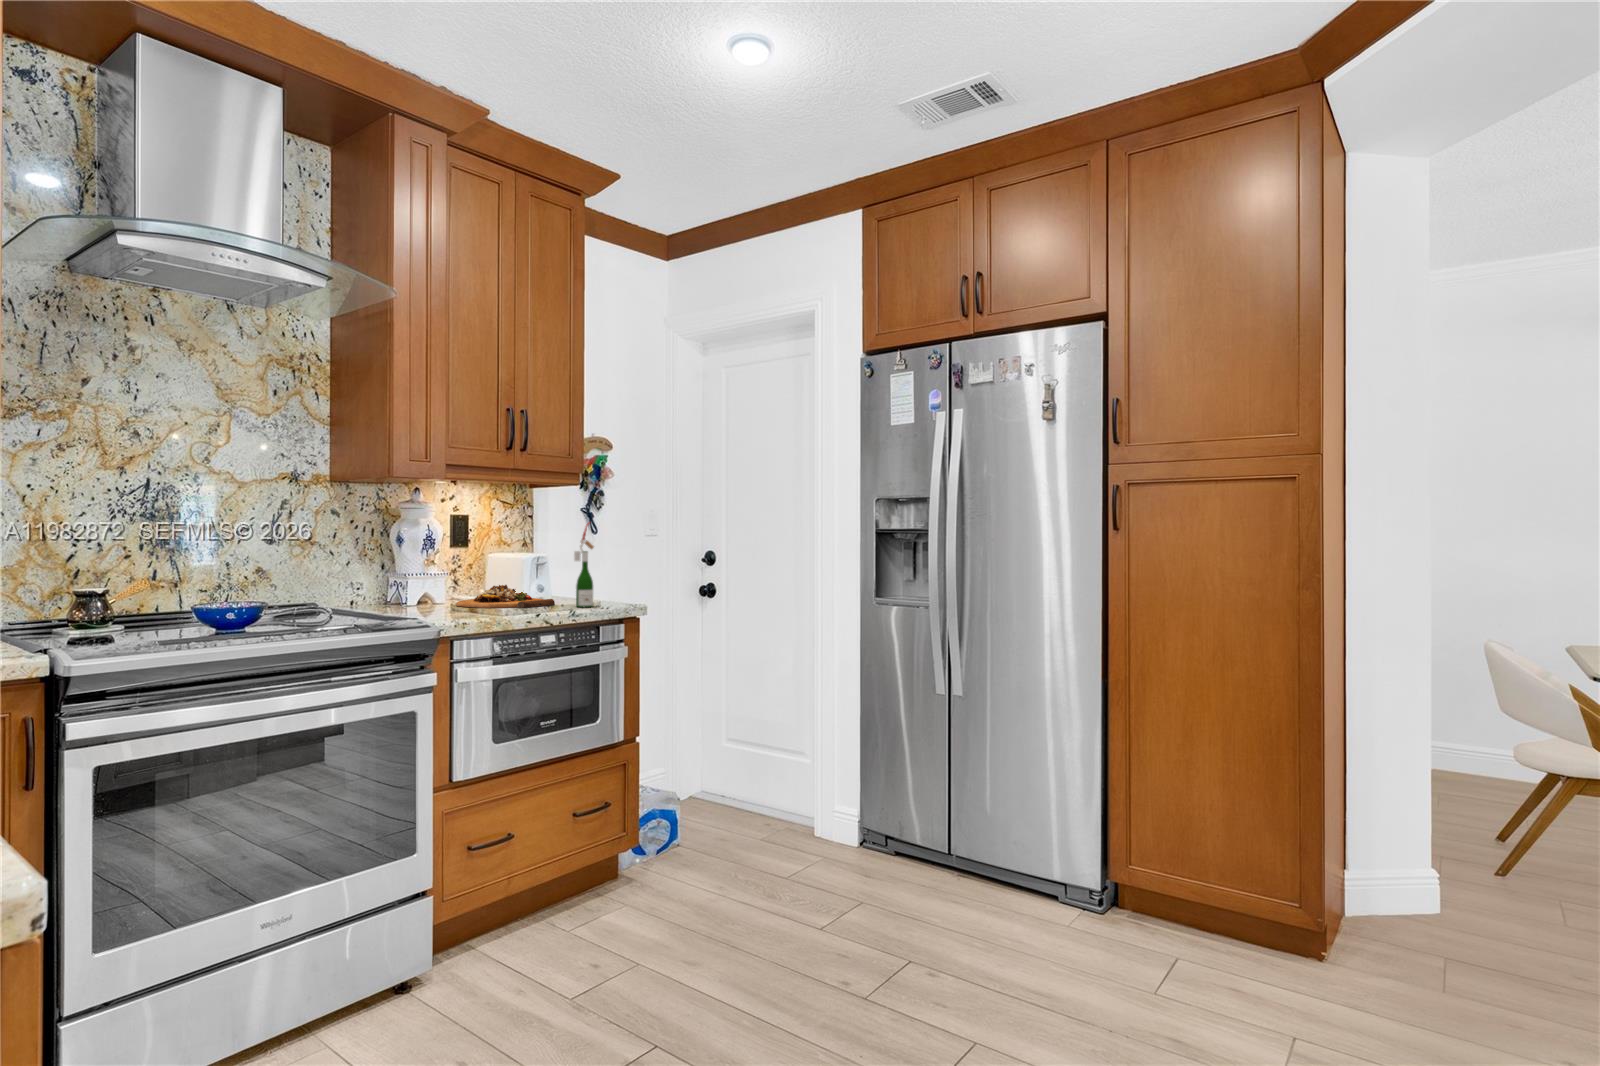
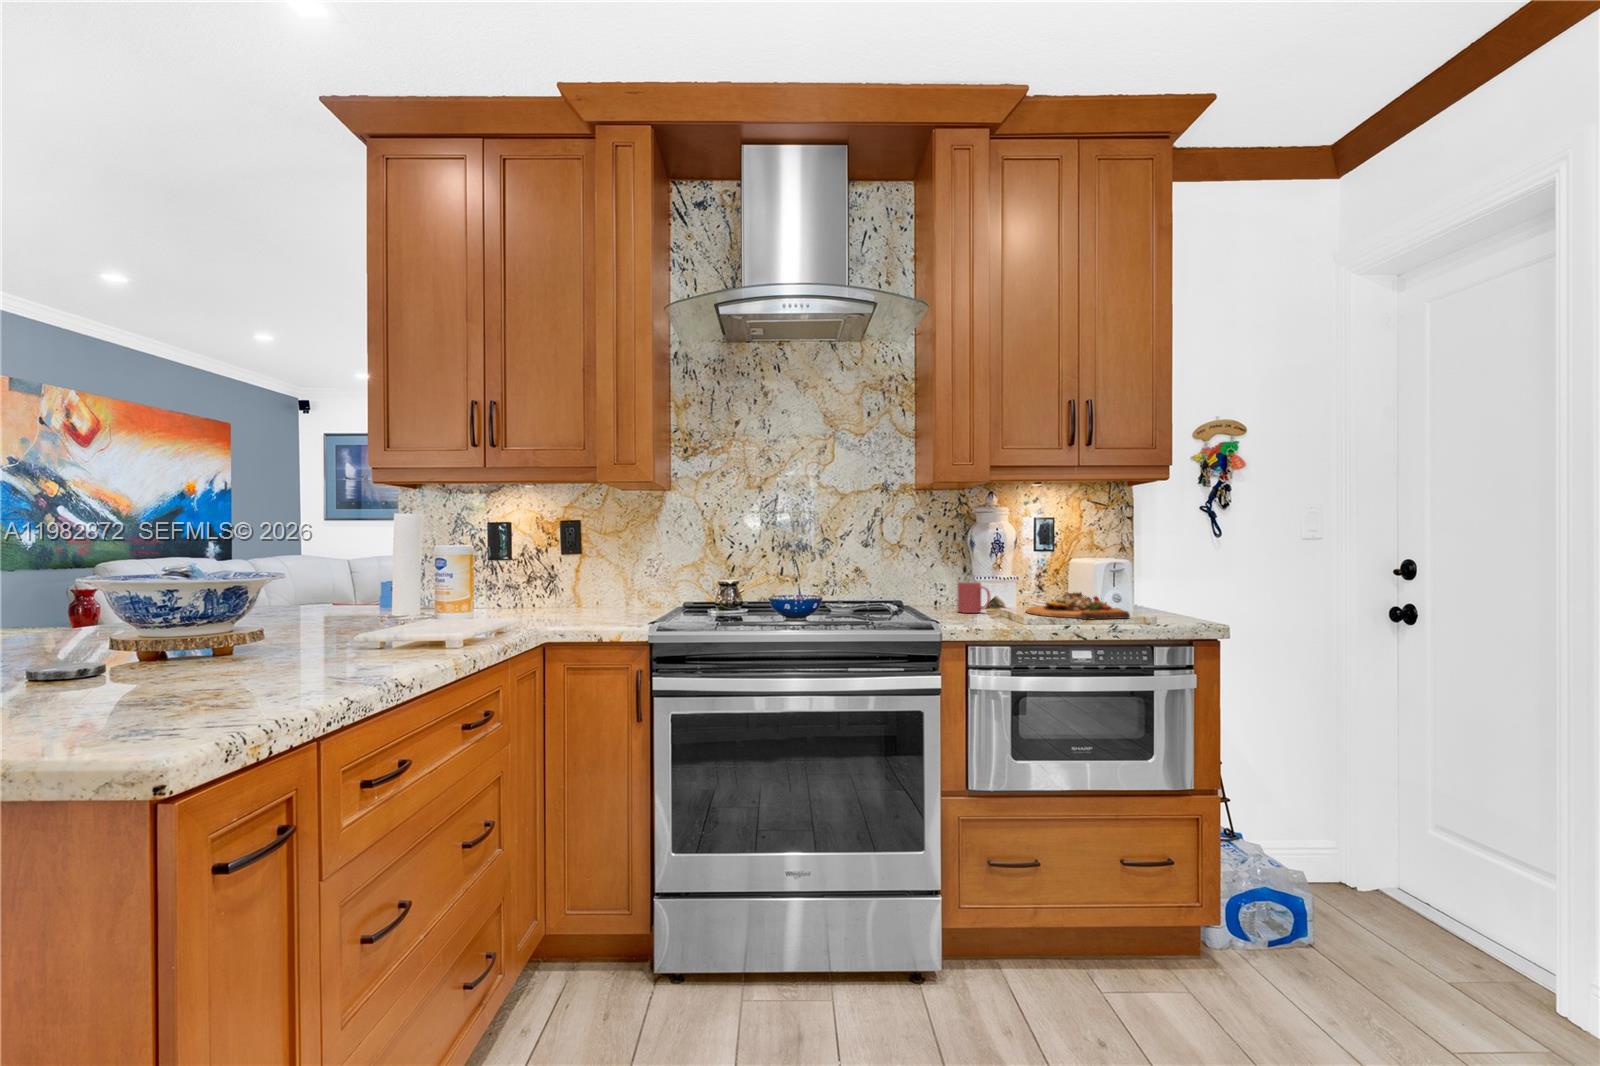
wine bottle: present [574,523,594,607] -> none [1147,520,1182,625]
mug: none [393,579,430,610] -> present [958,582,990,613]

